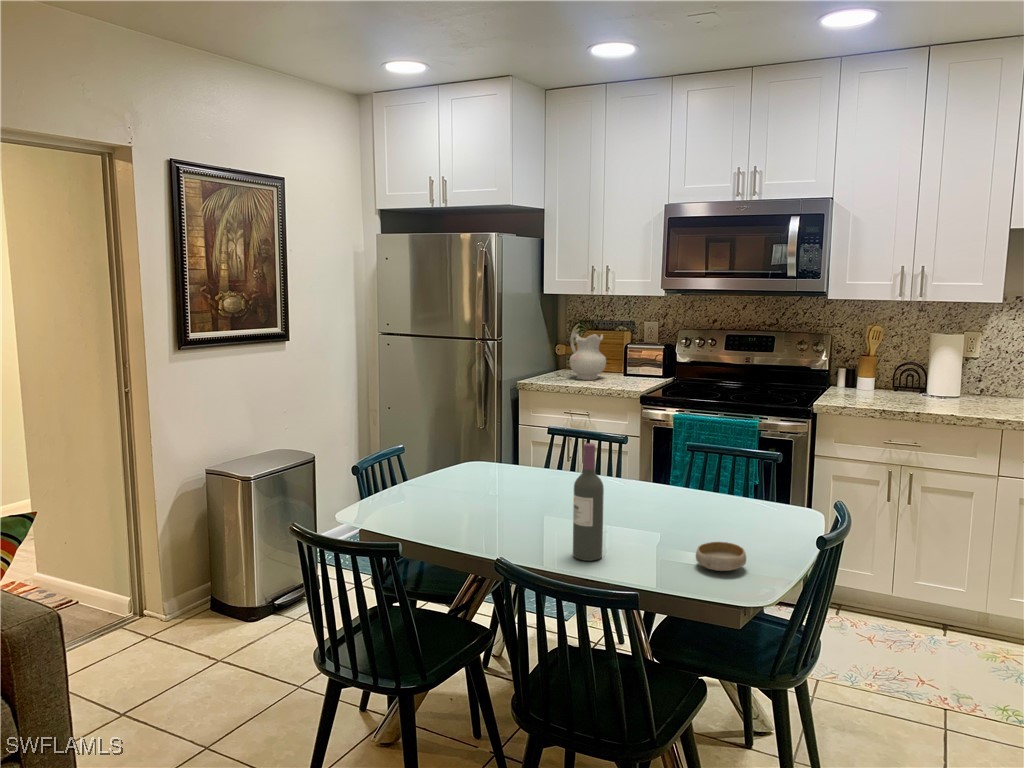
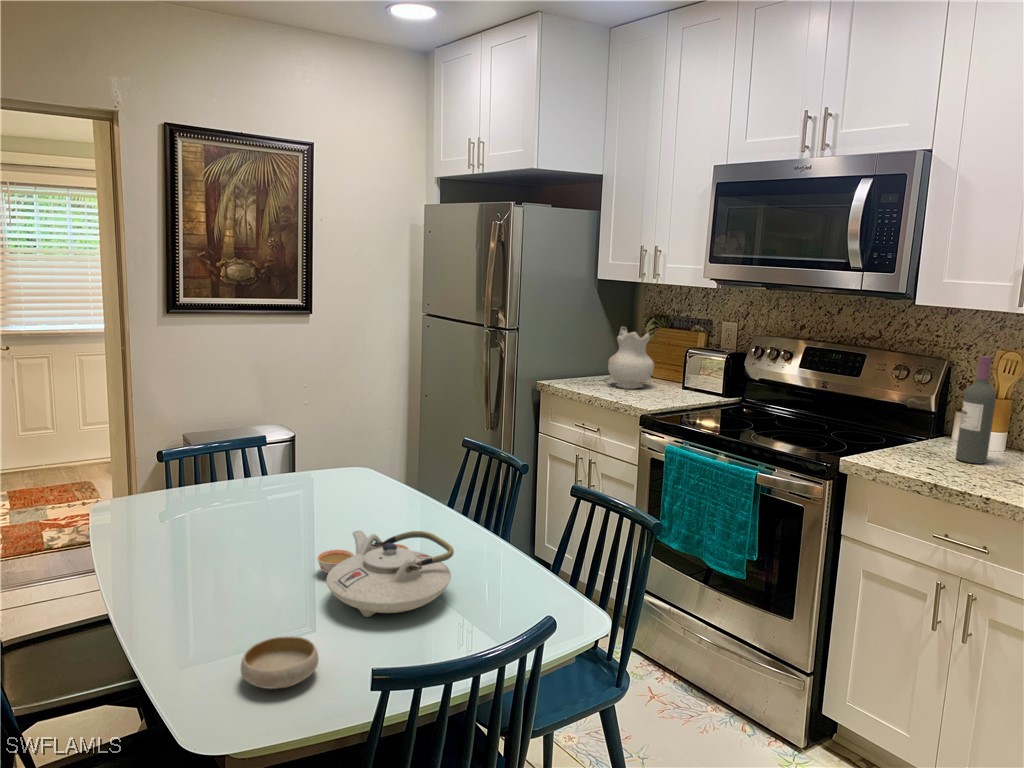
wine bottle: present [573,443,604,561] -> present [956,356,996,463]
teapot: none [608,478,730,535] -> present [317,531,454,617]

